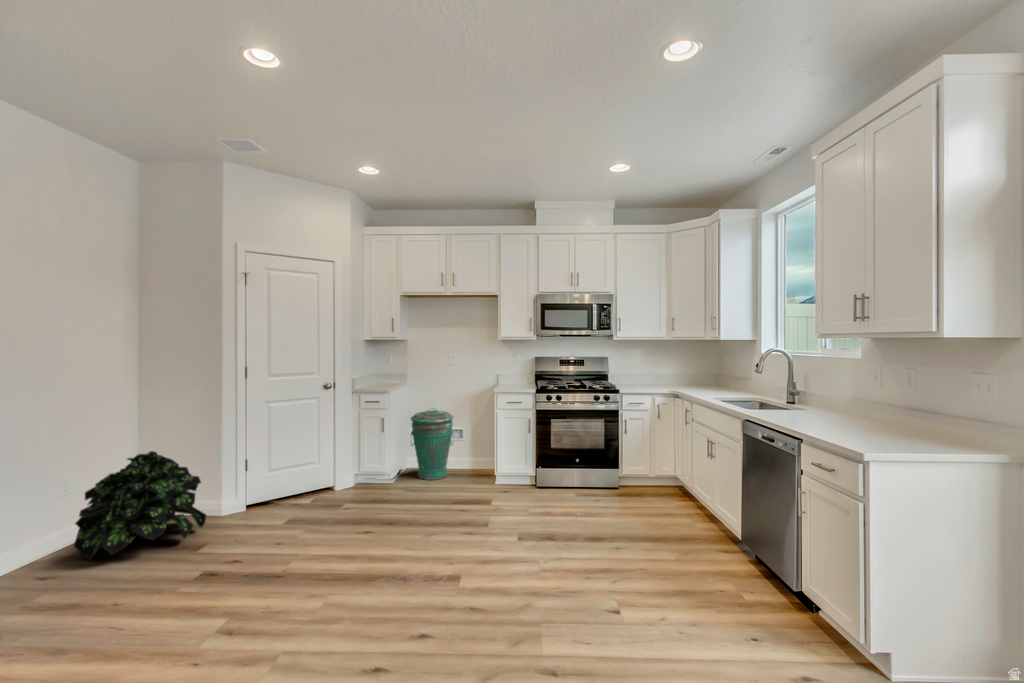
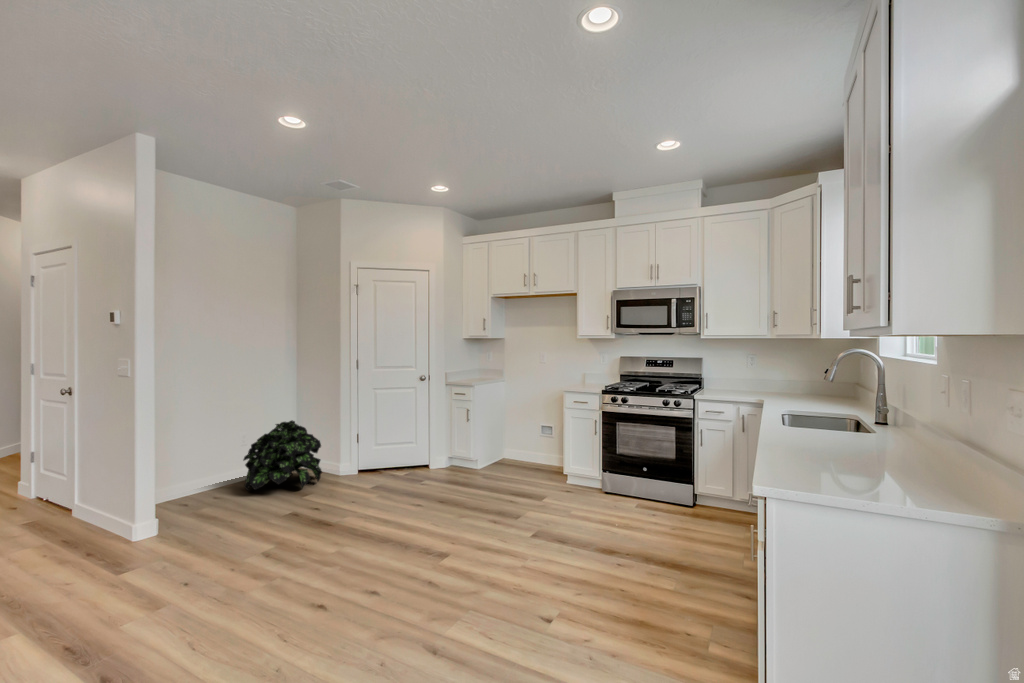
trash can: present [411,408,454,480] -> none [497,403,537,471]

